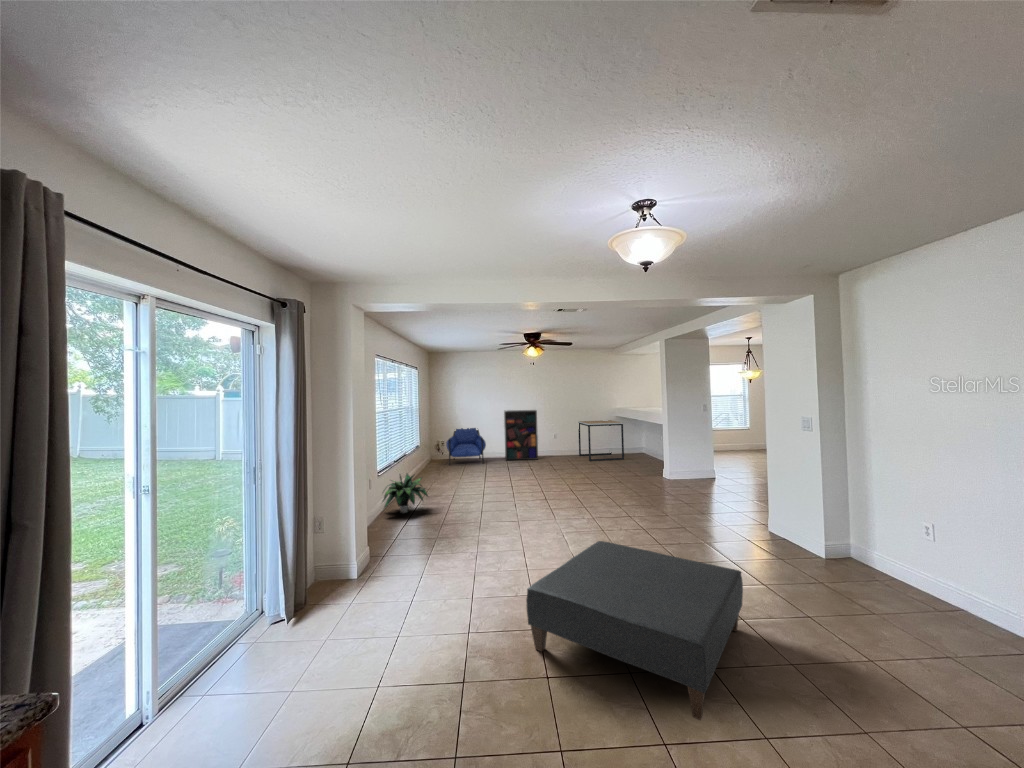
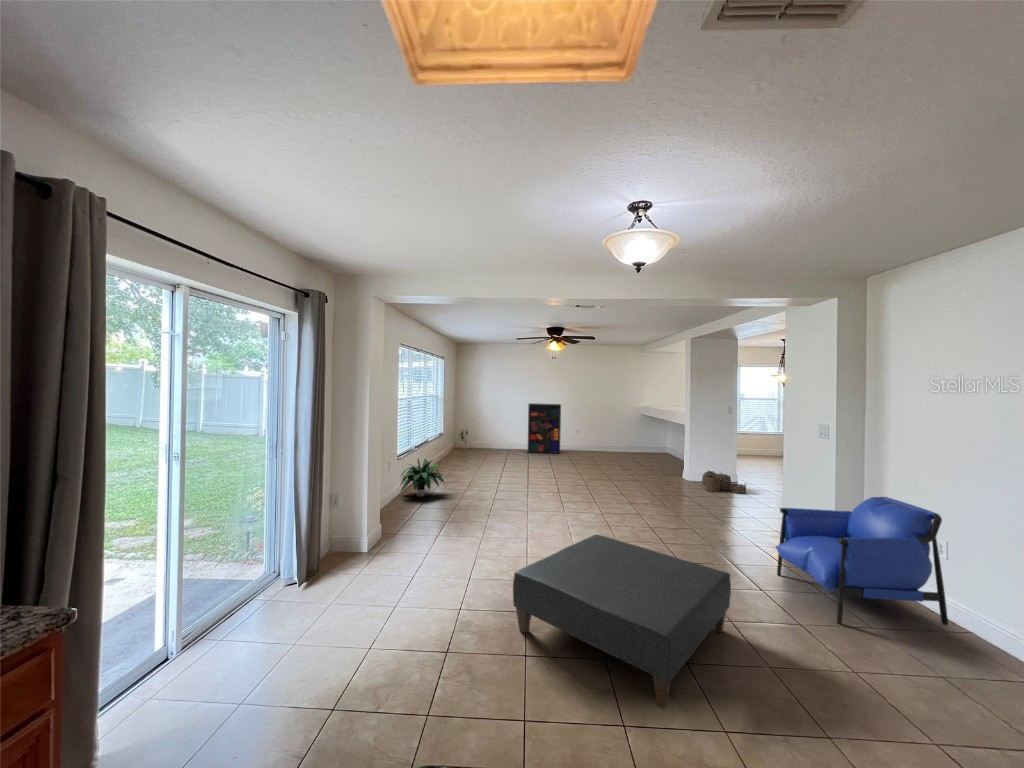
side table: present [578,420,624,461] -> none [602,418,648,459]
armchair: present [446,428,486,465] -> present [776,497,948,625]
woven basket: none [681,467,725,489] -> present [702,471,746,494]

